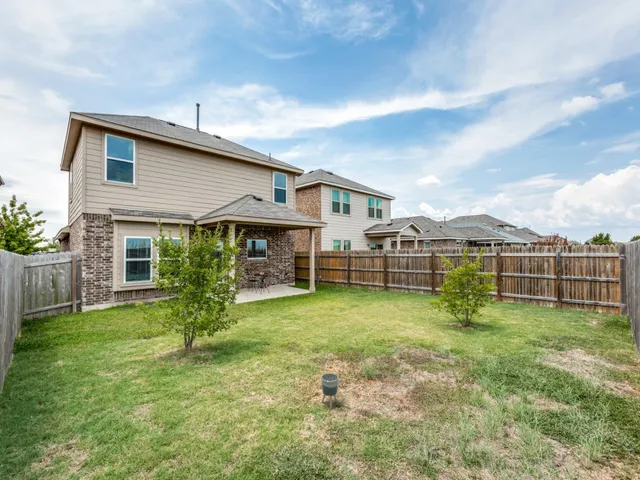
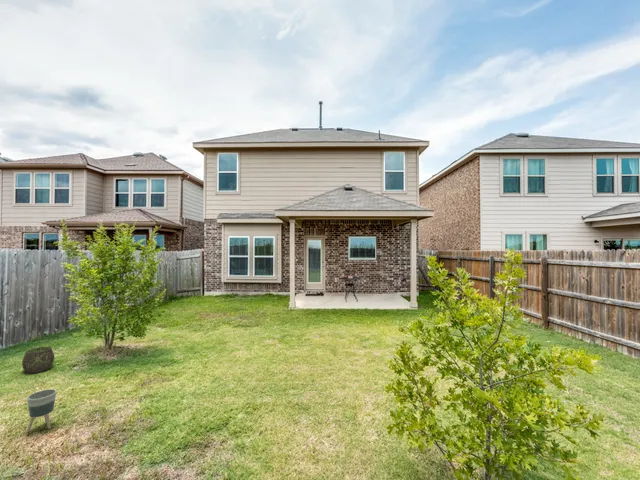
woven basket: none [155,373,188,409] -> present [22,347,55,373]

